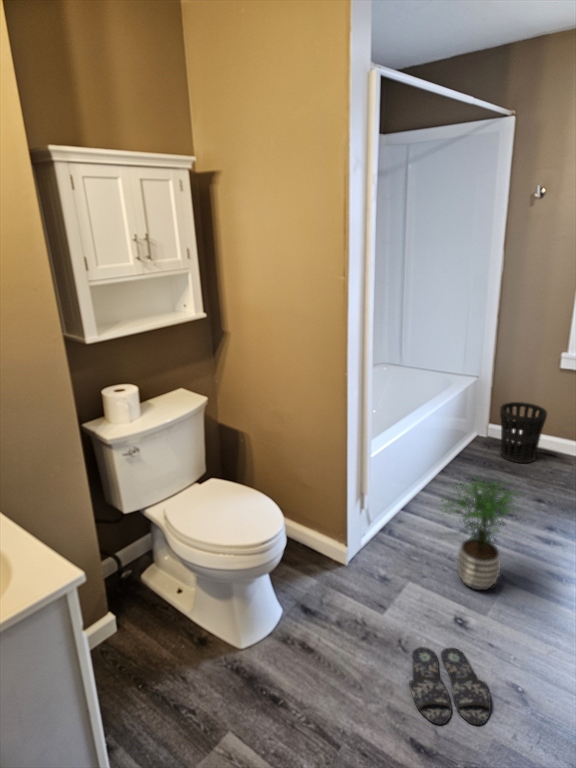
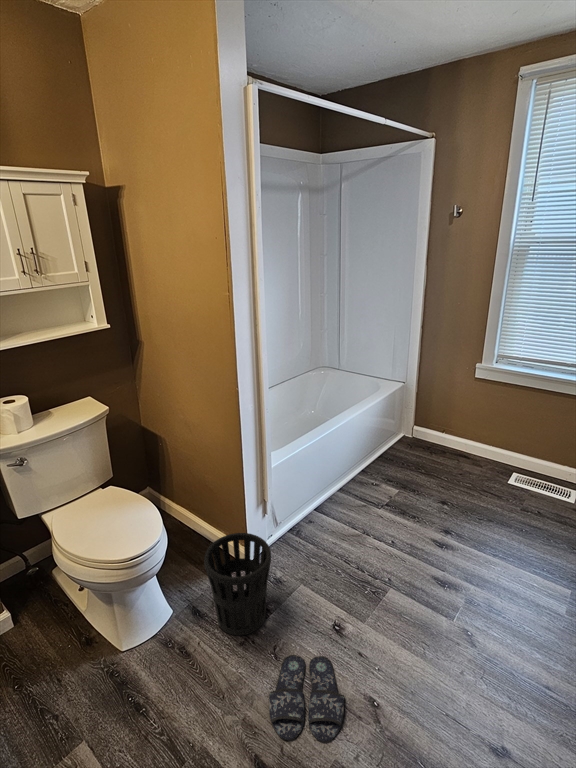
wastebasket: present [500,402,547,463] -> present [204,533,271,636]
potted plant: present [441,478,519,590] -> none [326,483,408,596]

